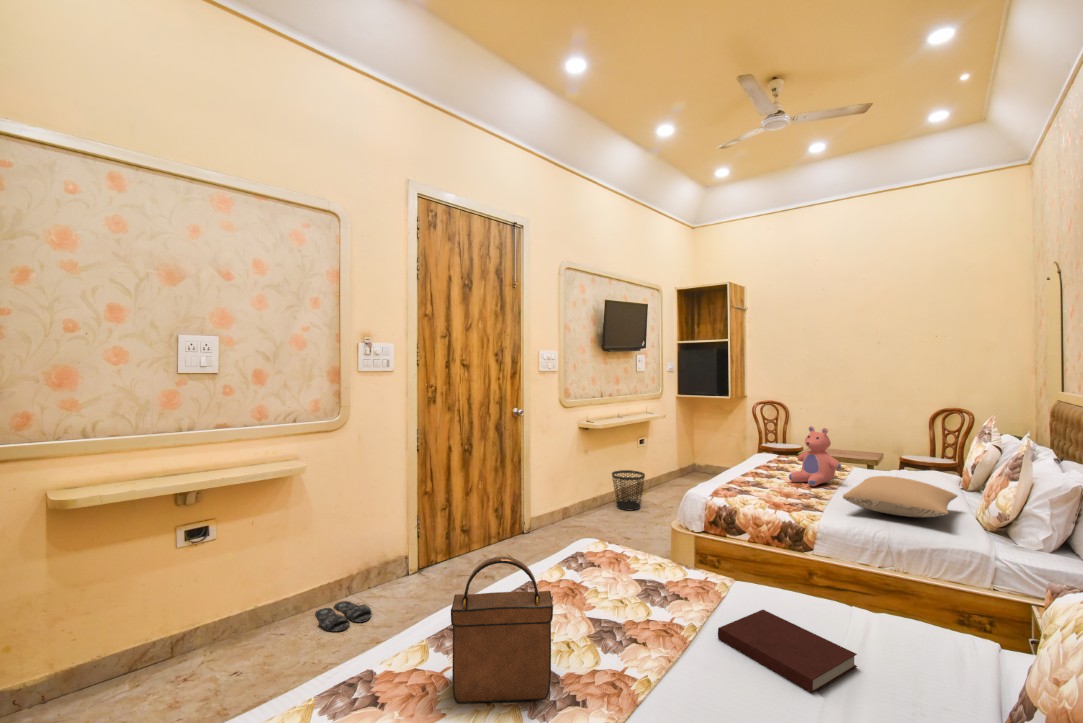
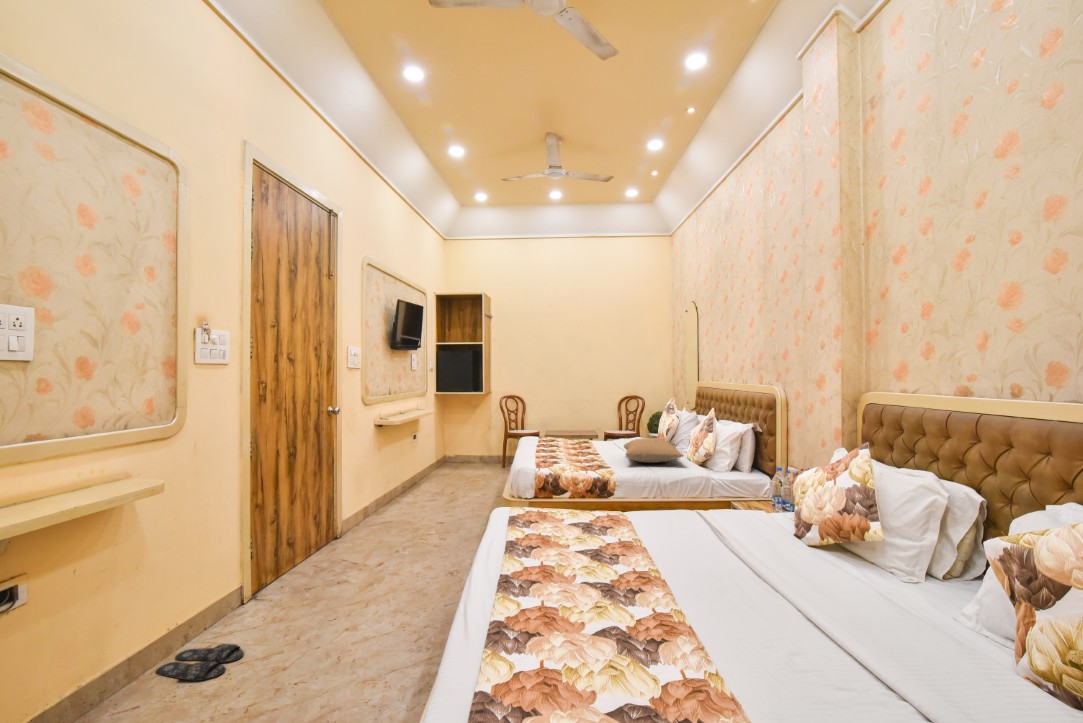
teddy bear: present [789,426,841,486] -> none [571,410,604,454]
wastebasket: present [612,470,645,510] -> none [400,465,433,503]
handbag: present [451,557,553,703] -> none [563,491,634,597]
notebook: present [718,610,857,693] -> none [661,514,727,542]

